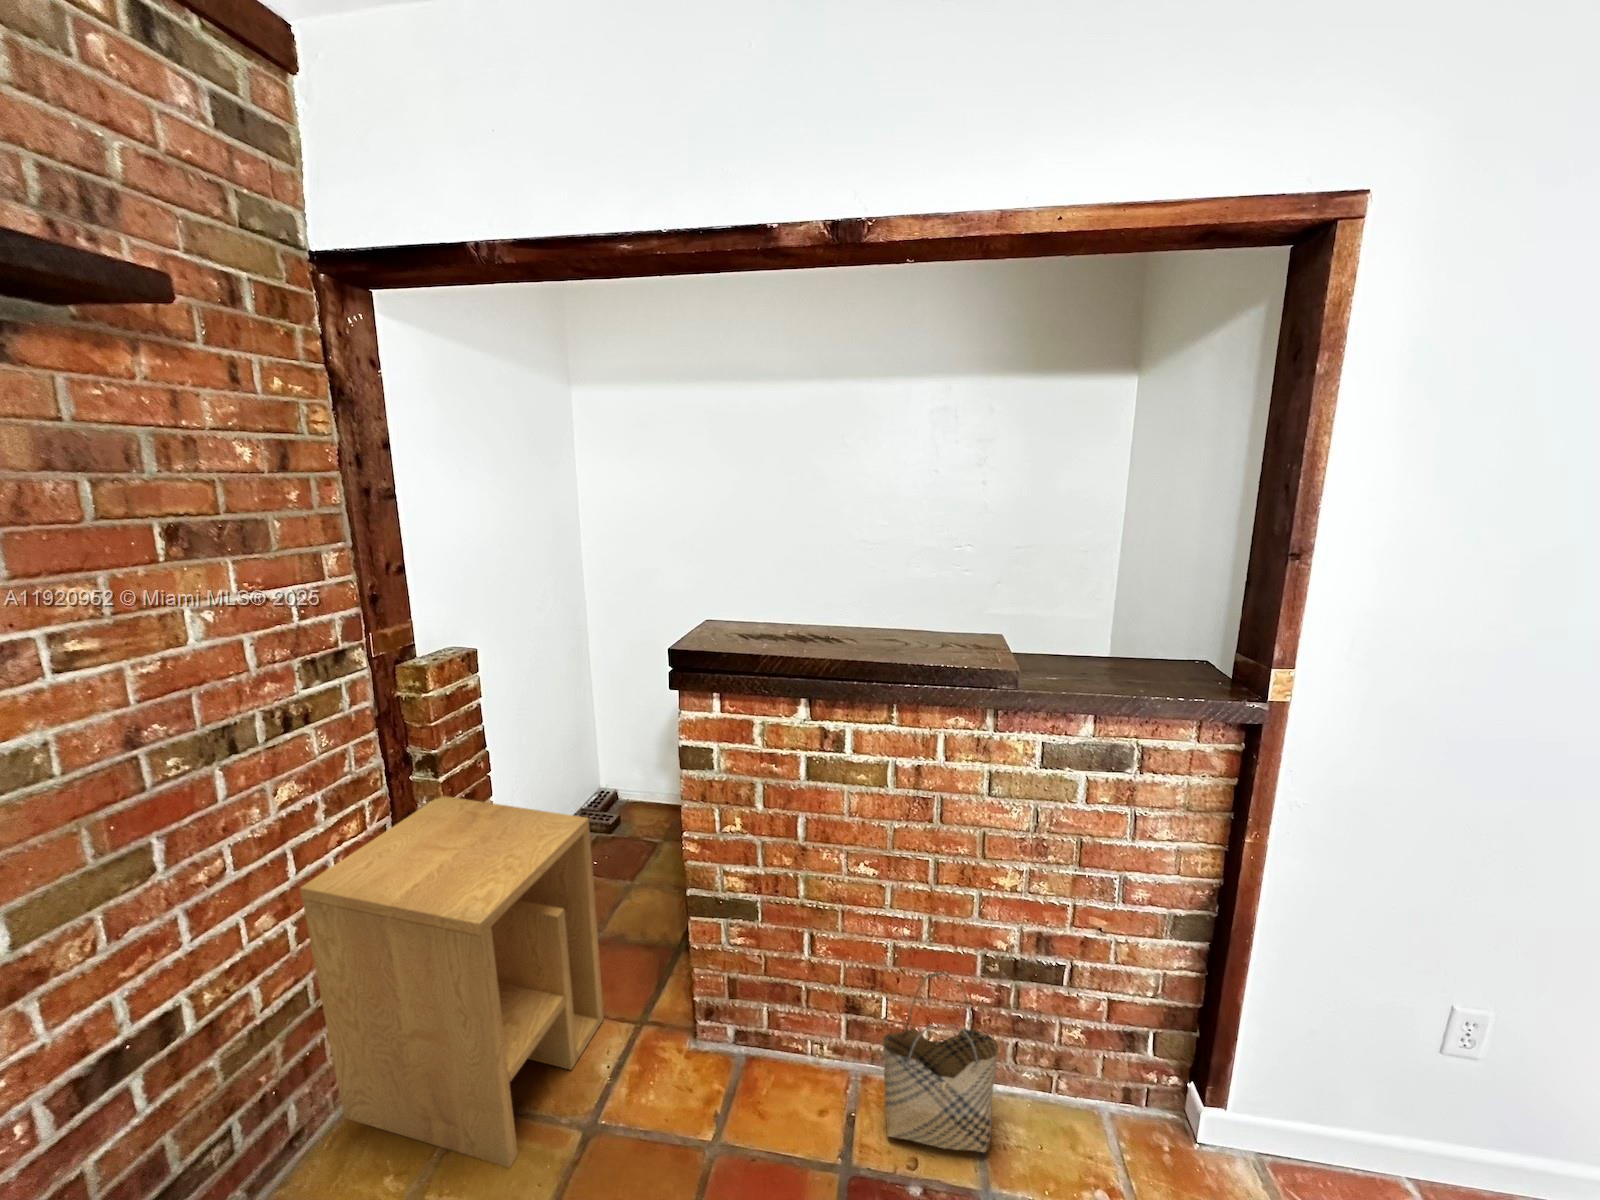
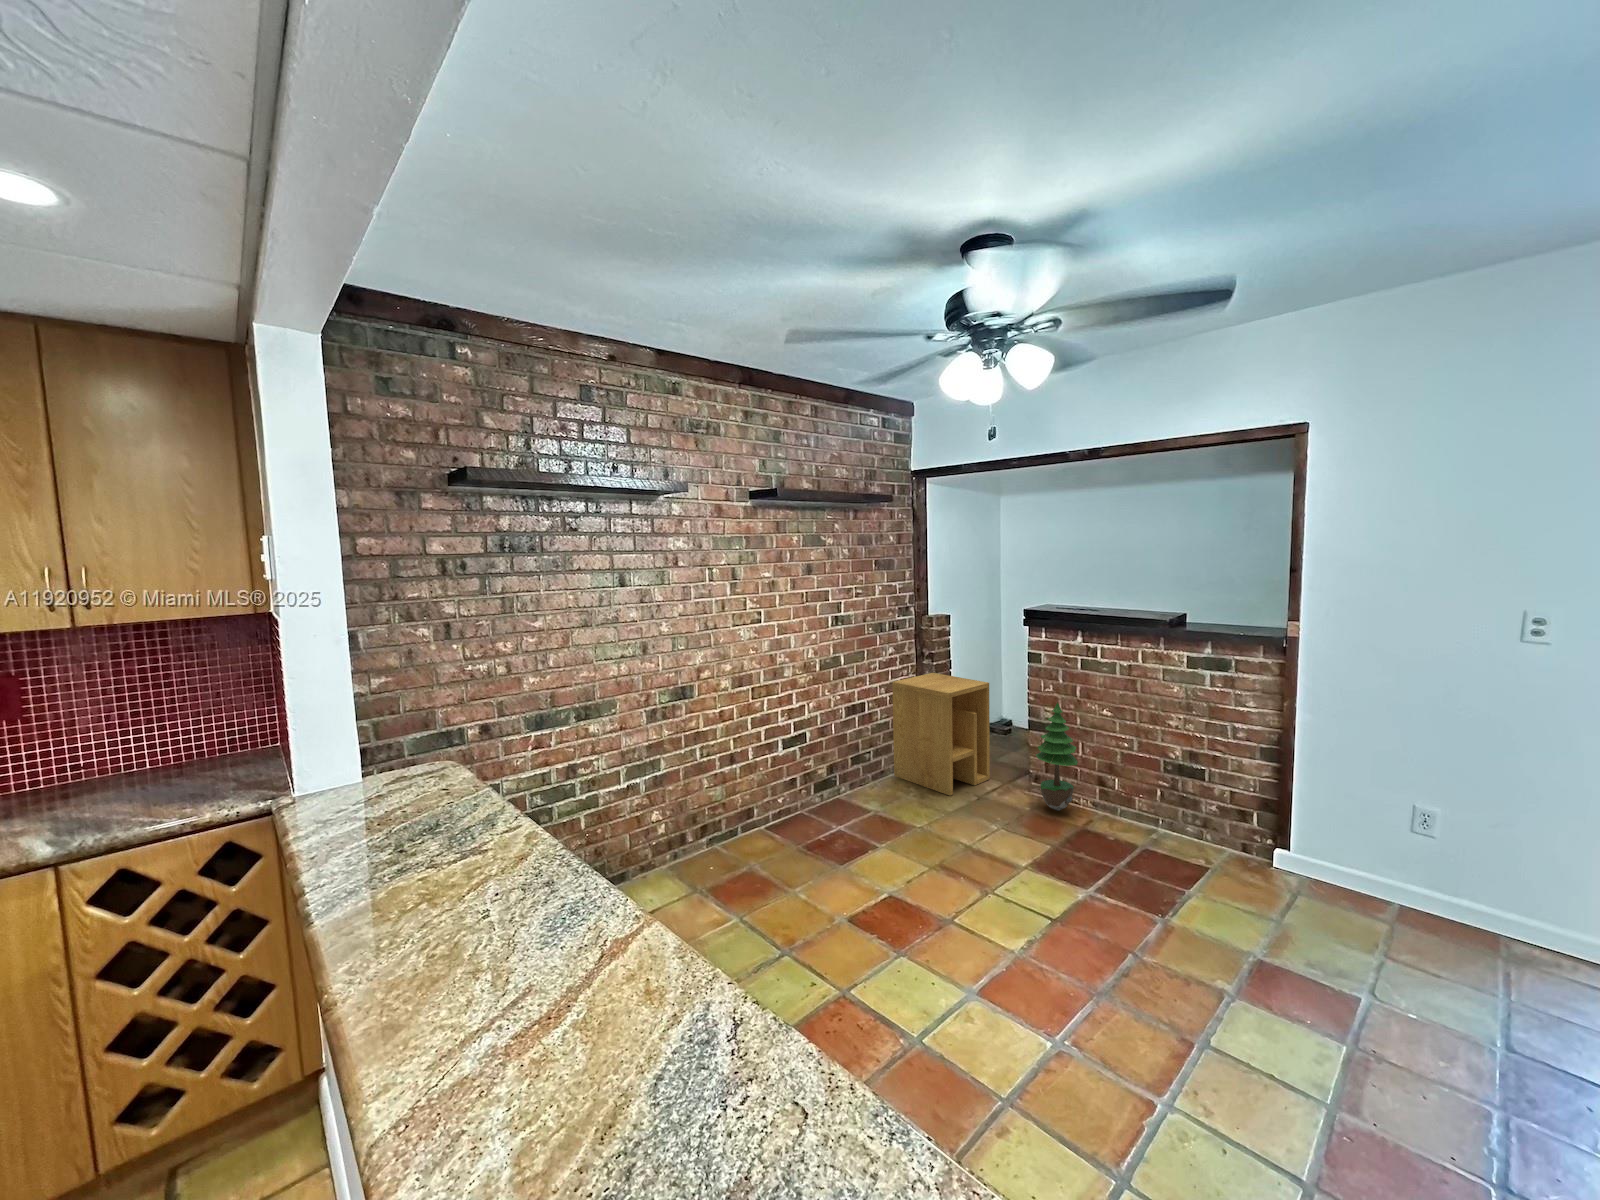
potted tree: none [722,882,820,1120] -> present [1036,703,1078,811]
woven basket: present [882,972,999,1153] -> none [1104,760,1162,838]

